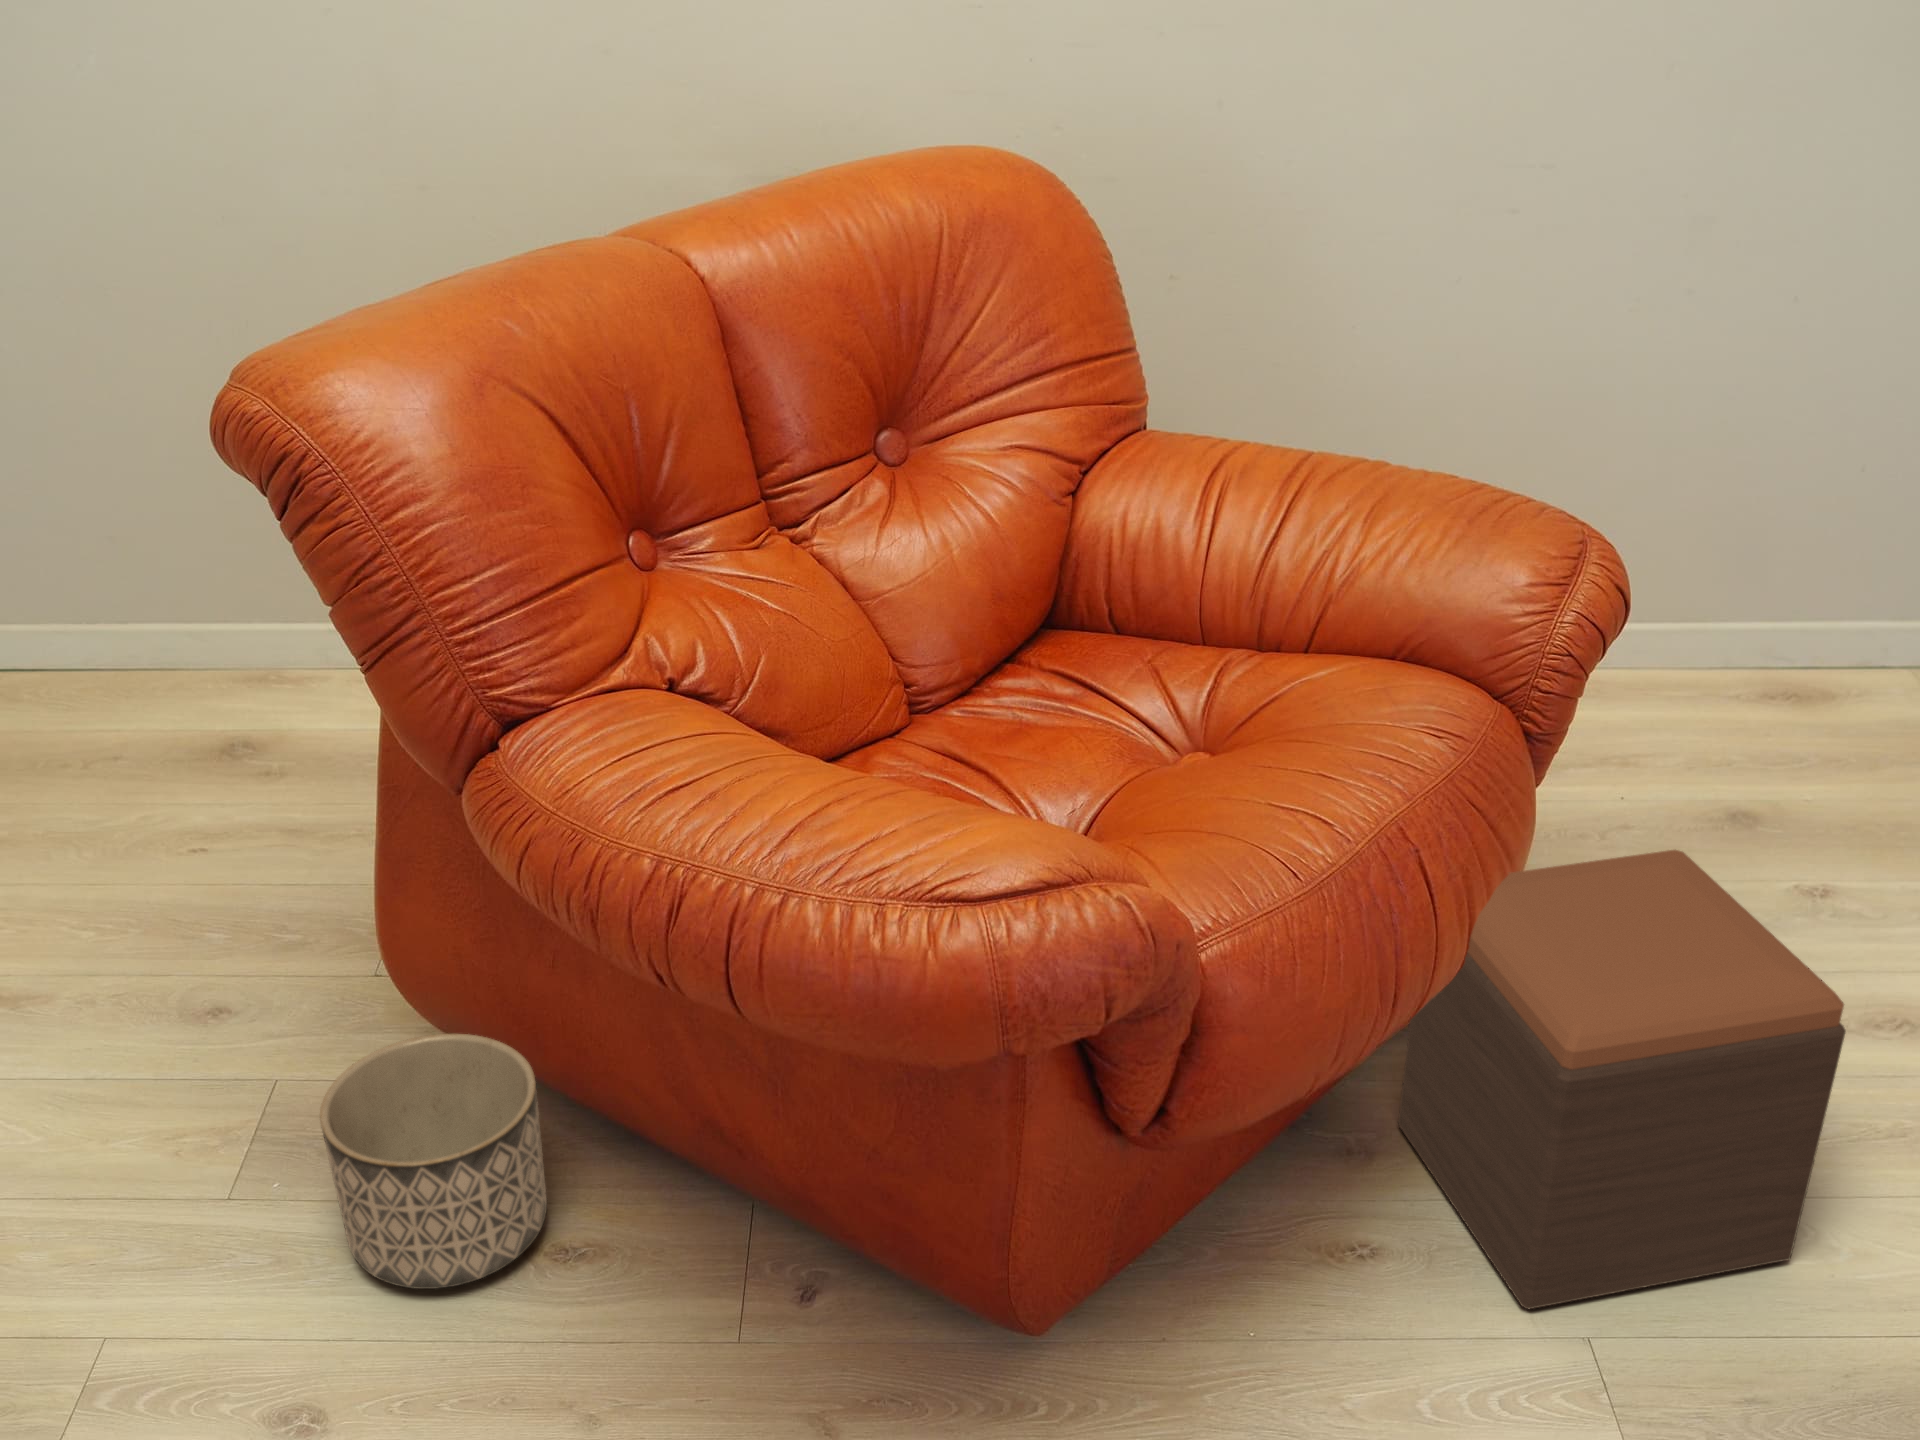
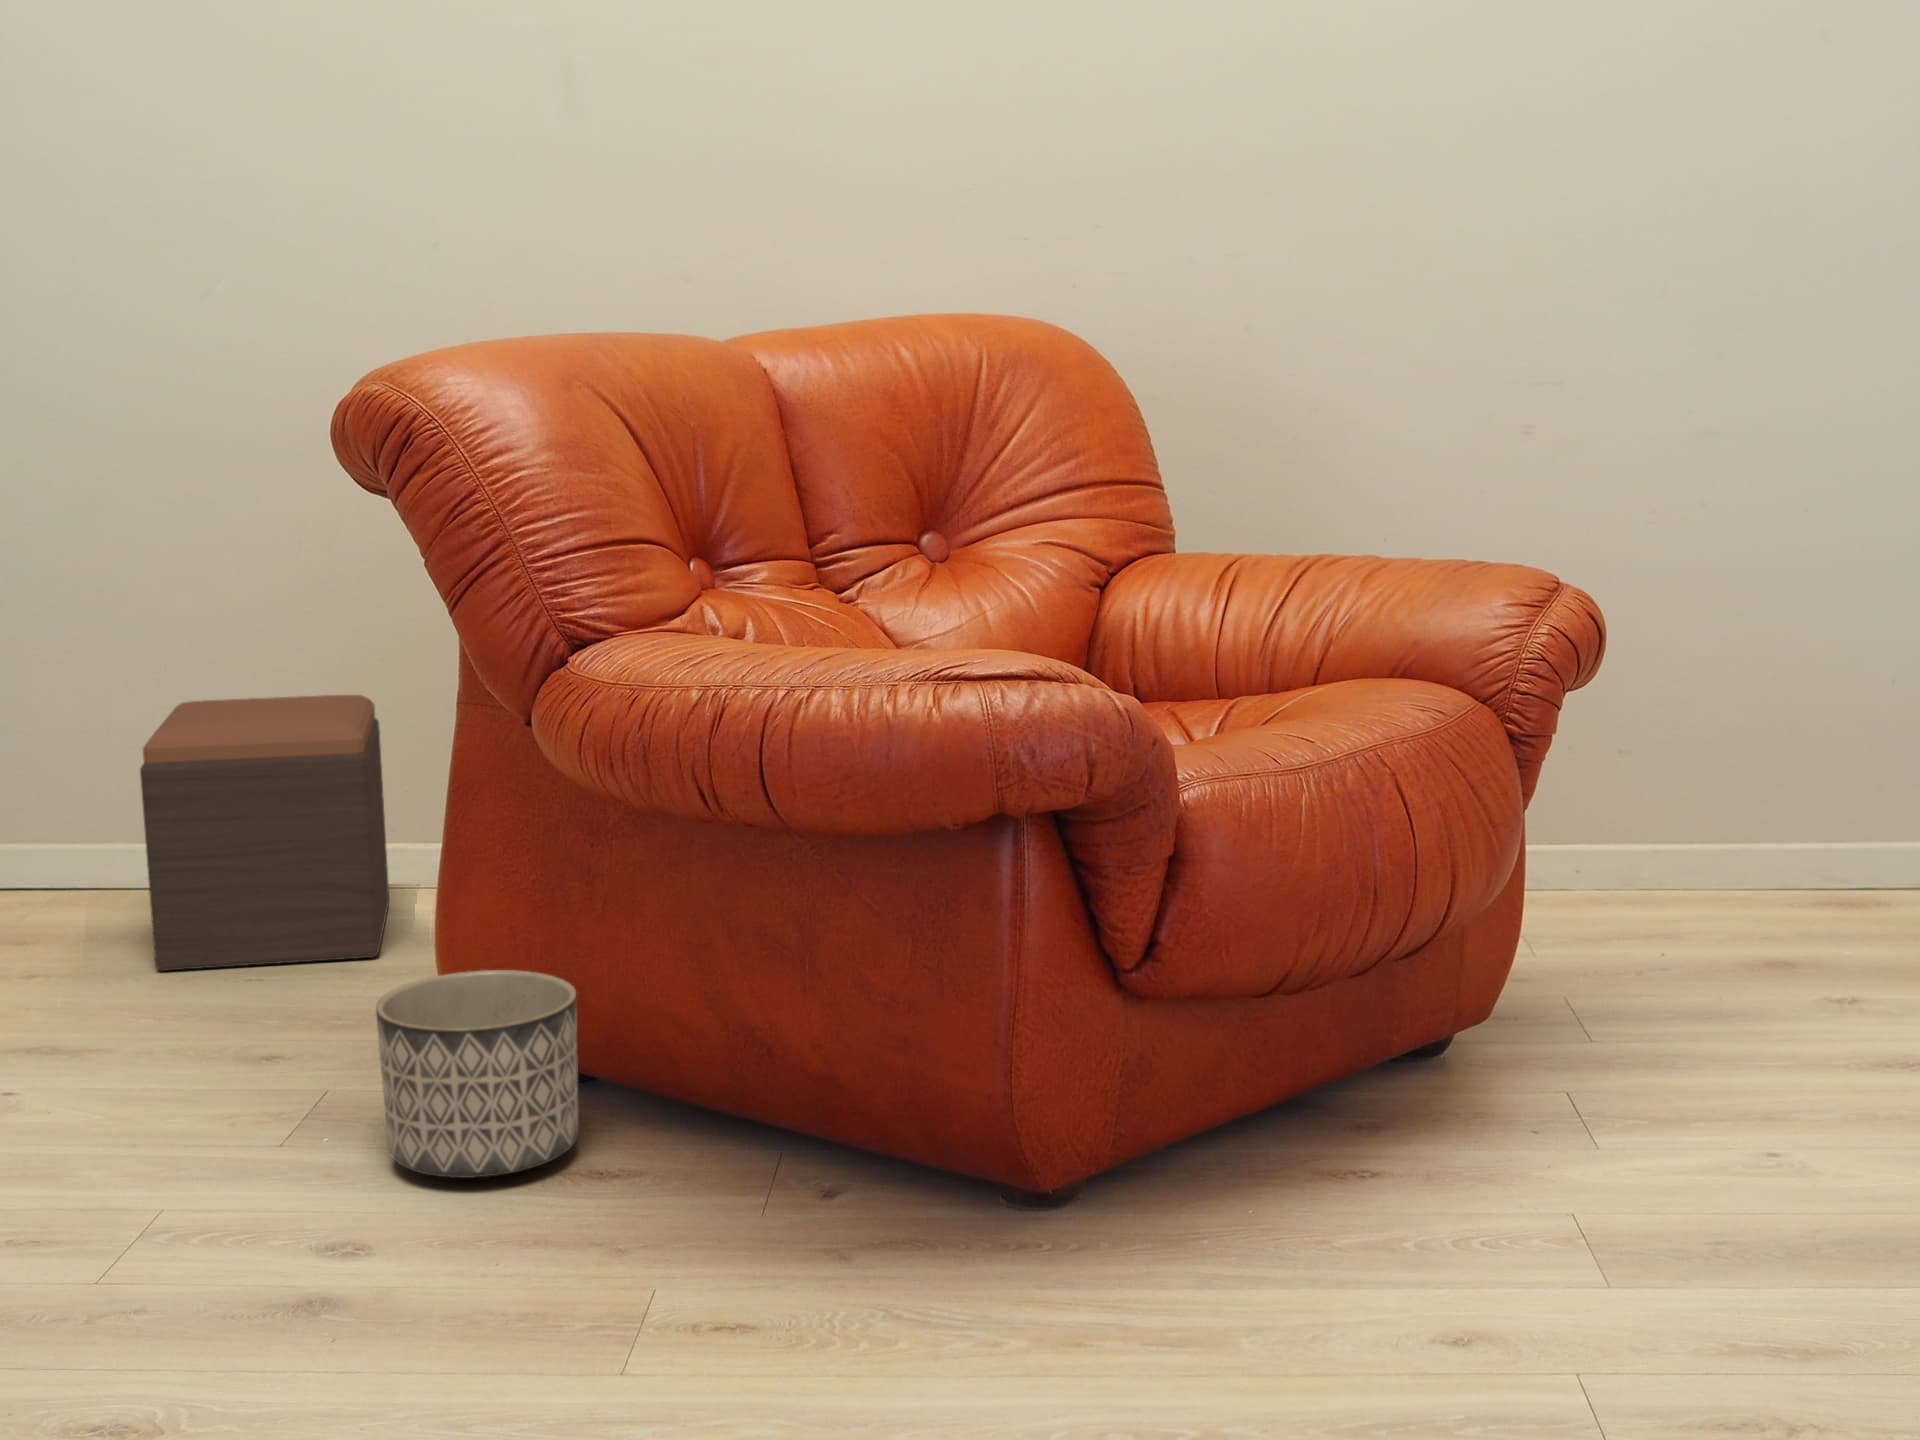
footstool: present [1398,850,1846,1310] -> present [140,695,389,971]

